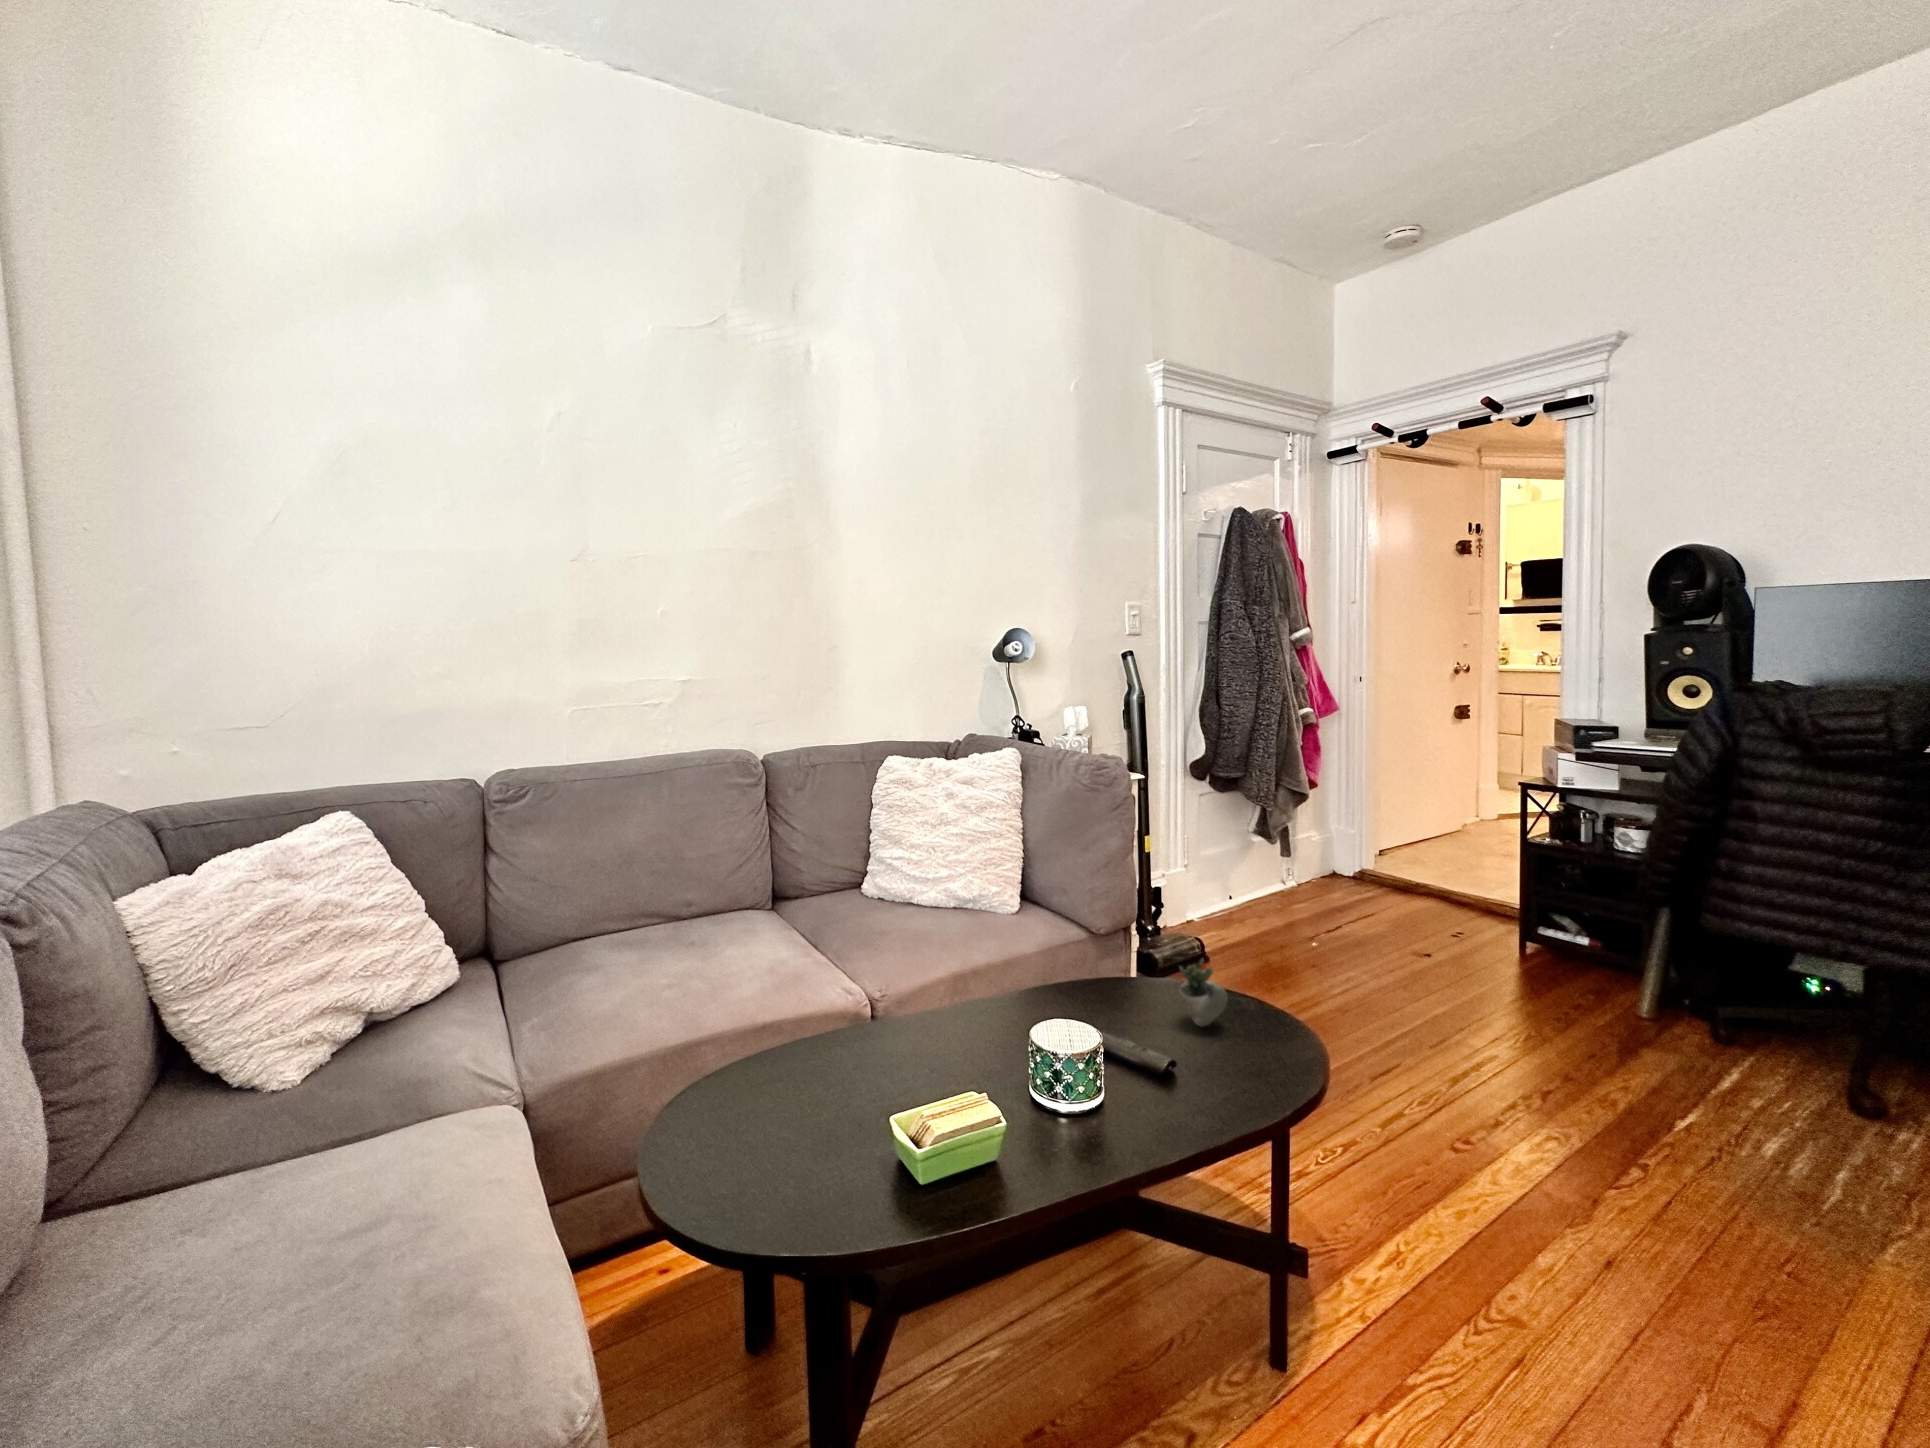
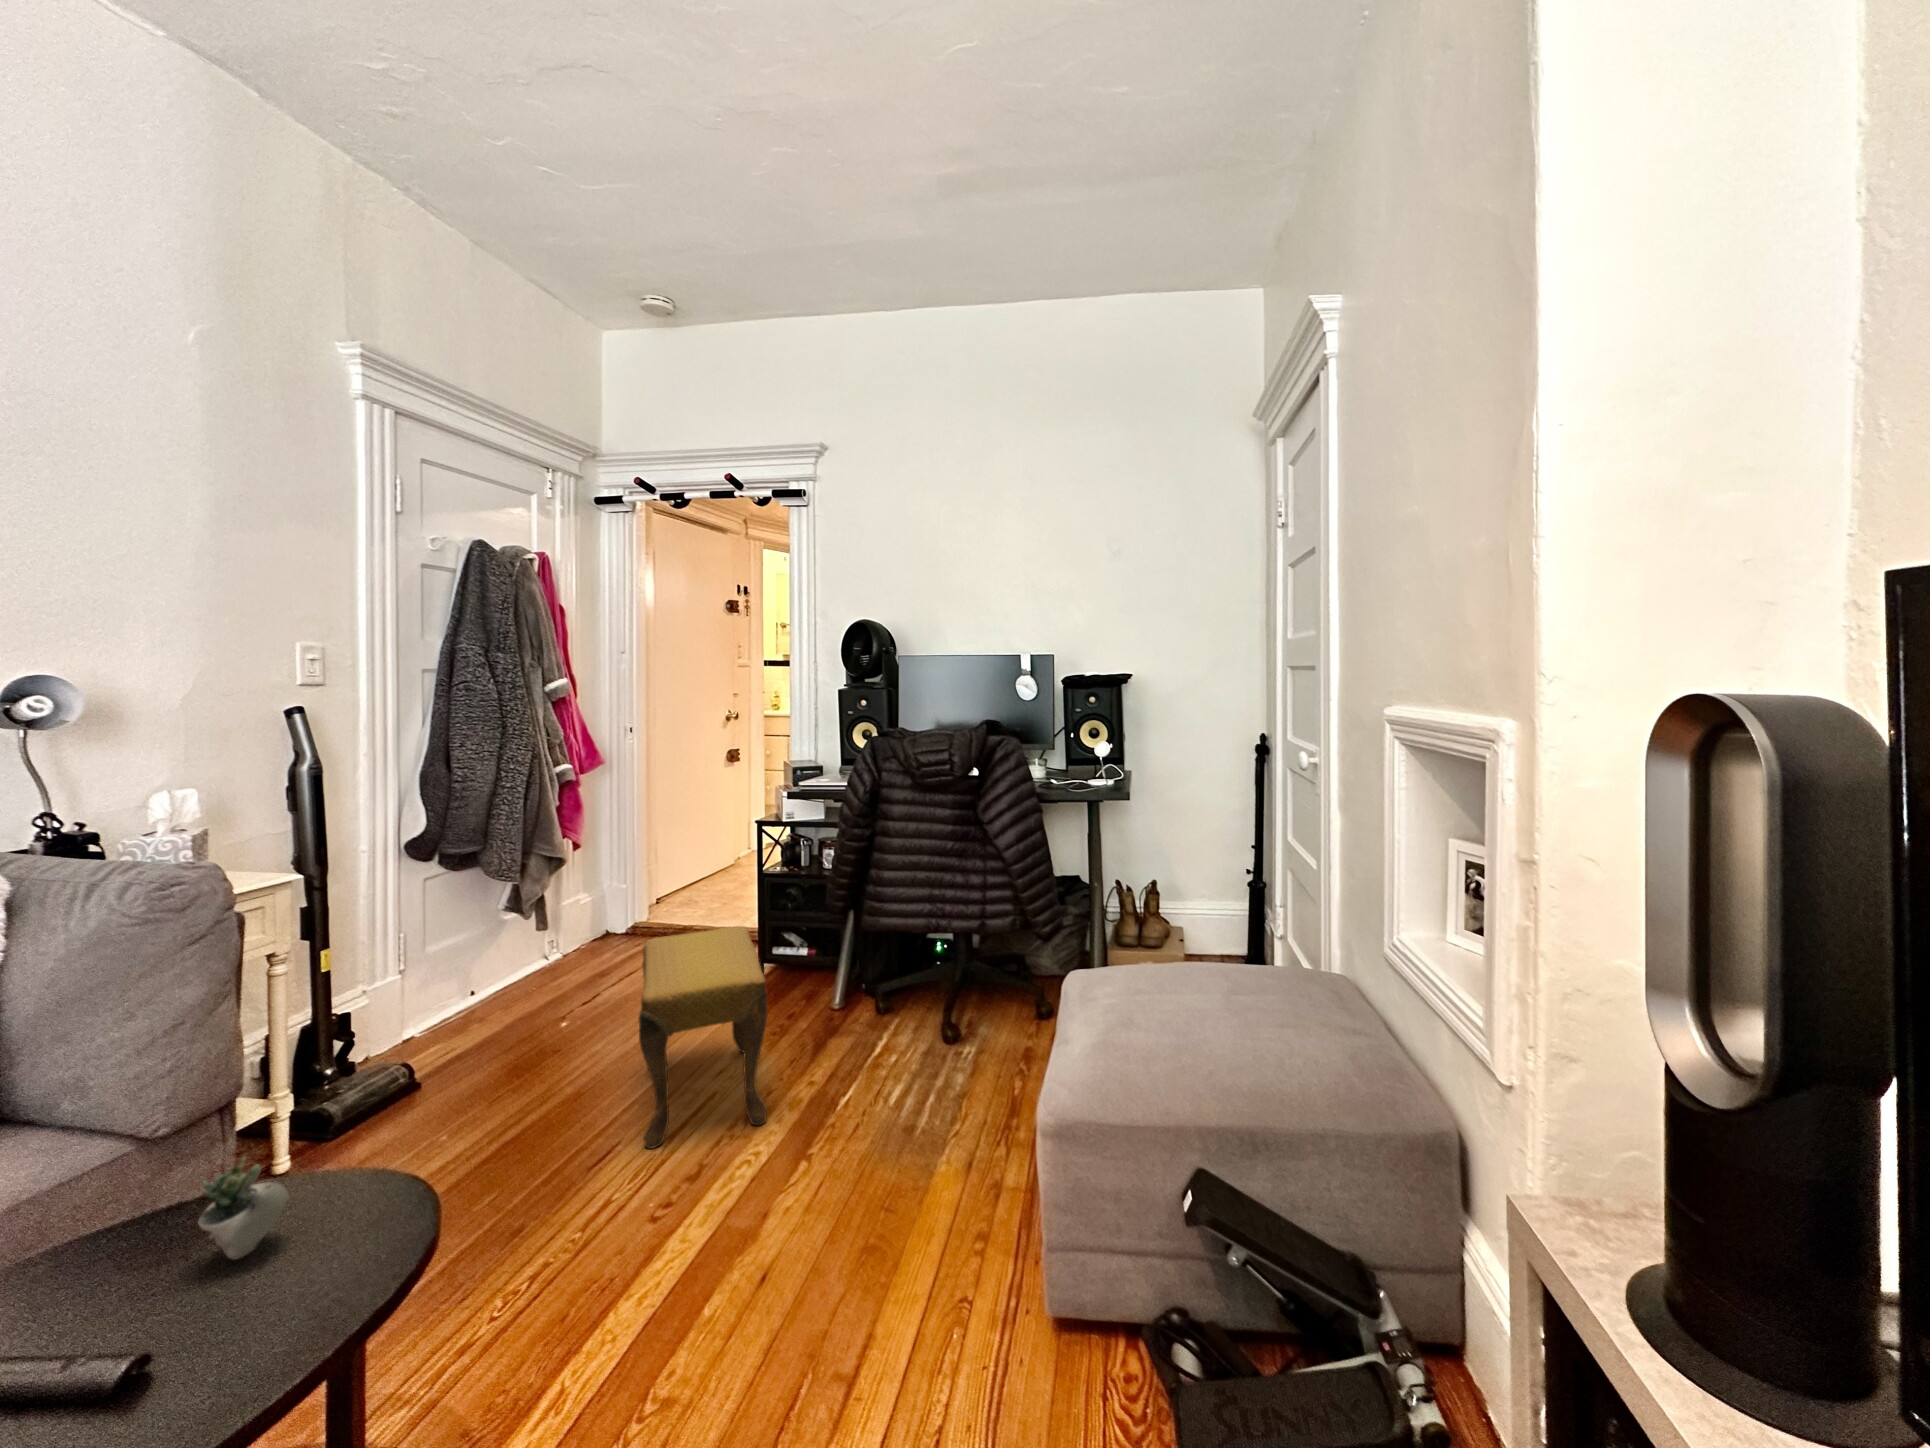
footstool: none [1410,883,1575,1107] -> present [639,926,768,1149]

